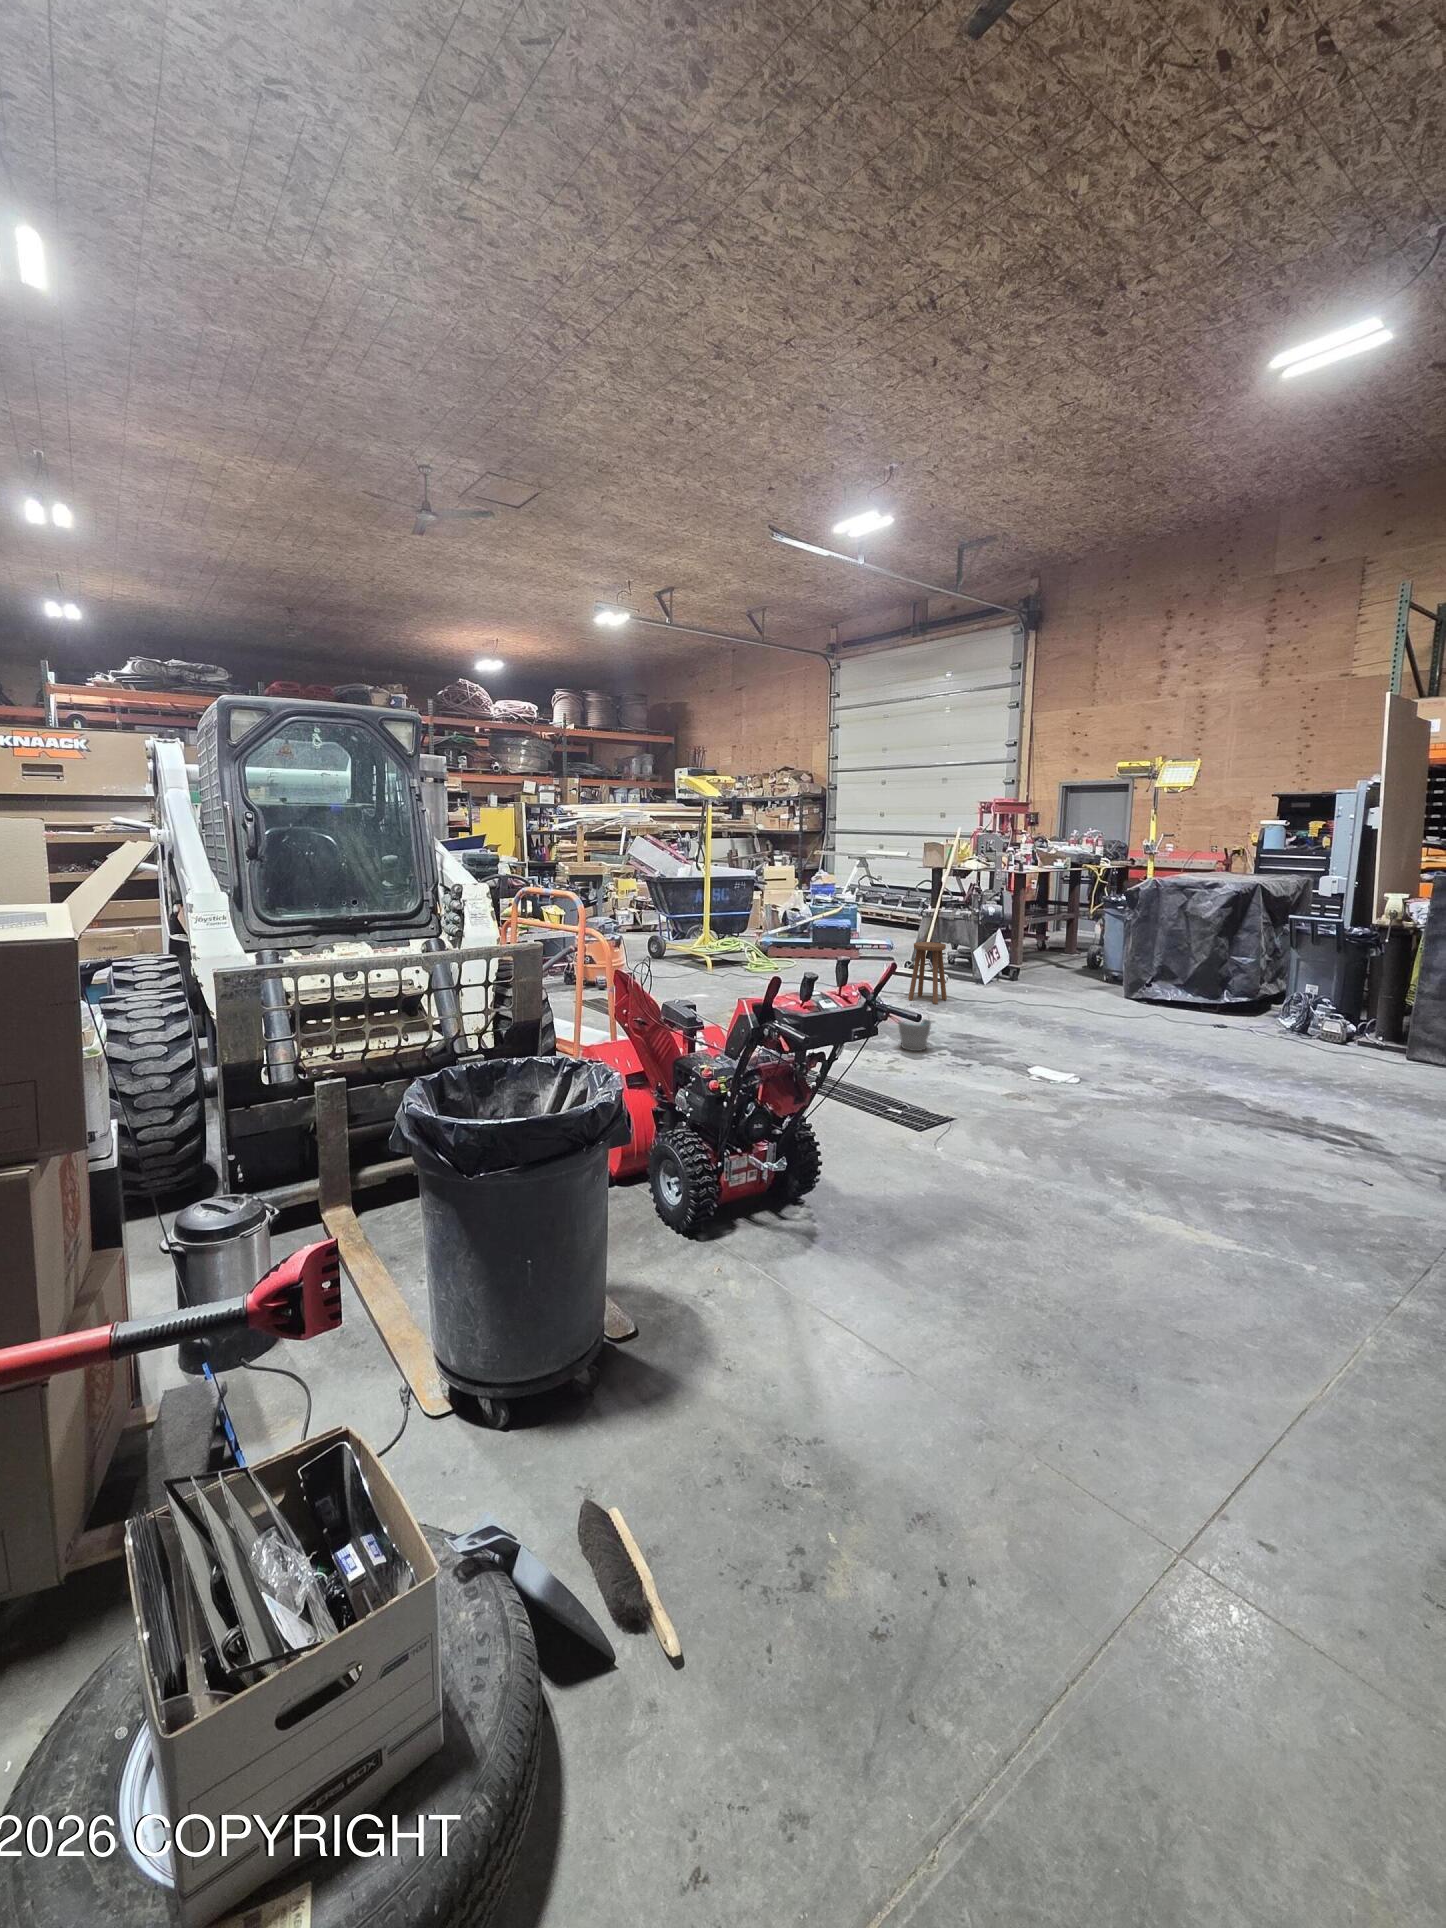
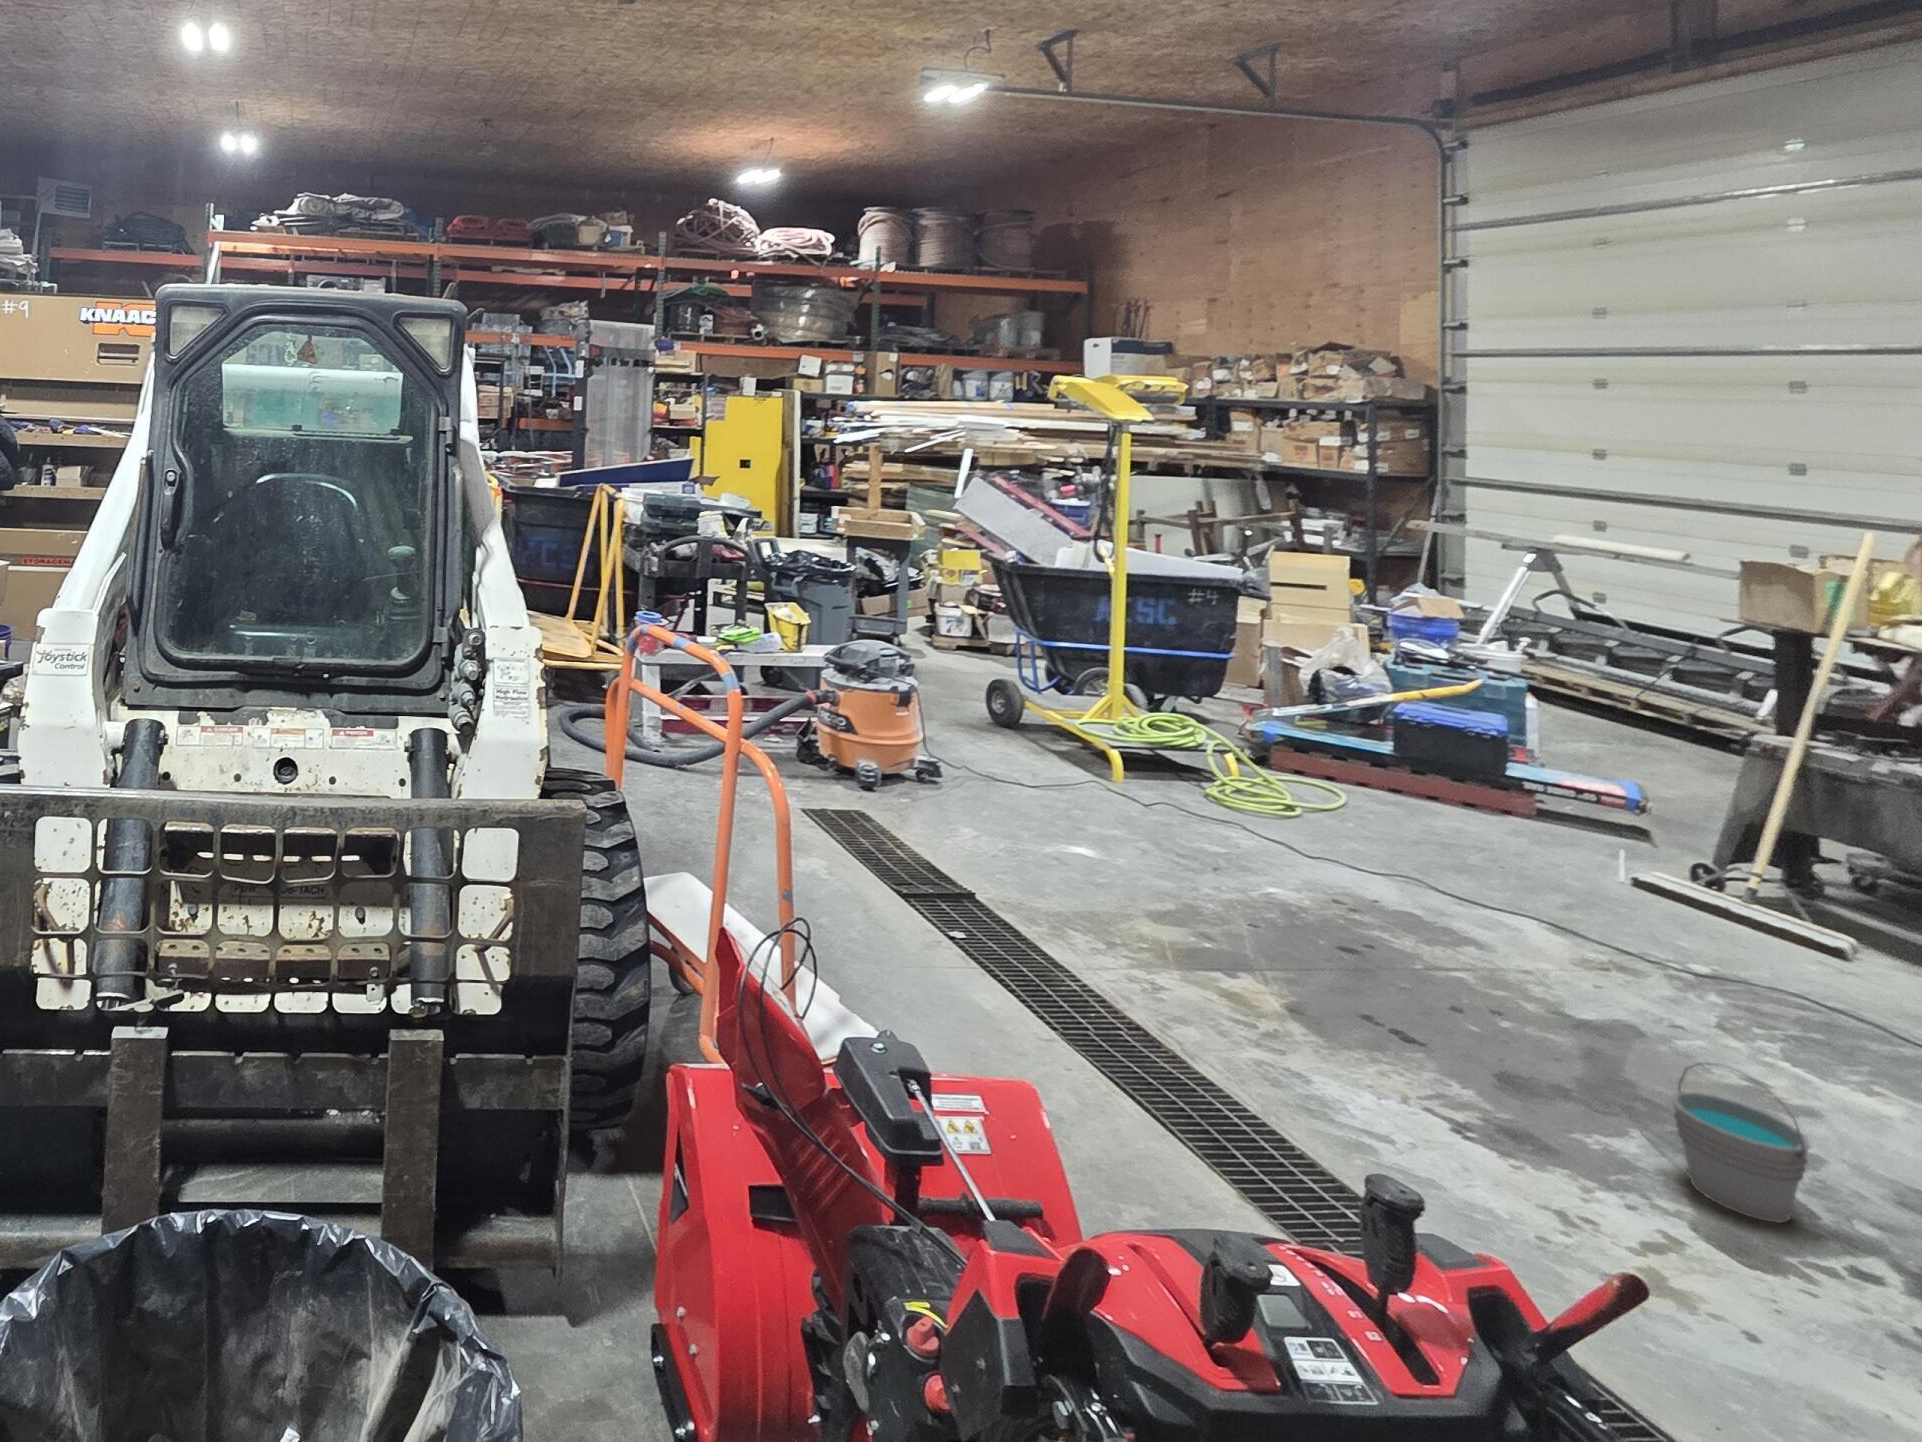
stool: present [908,942,947,1004] -> none [1710,837,1863,1034]

